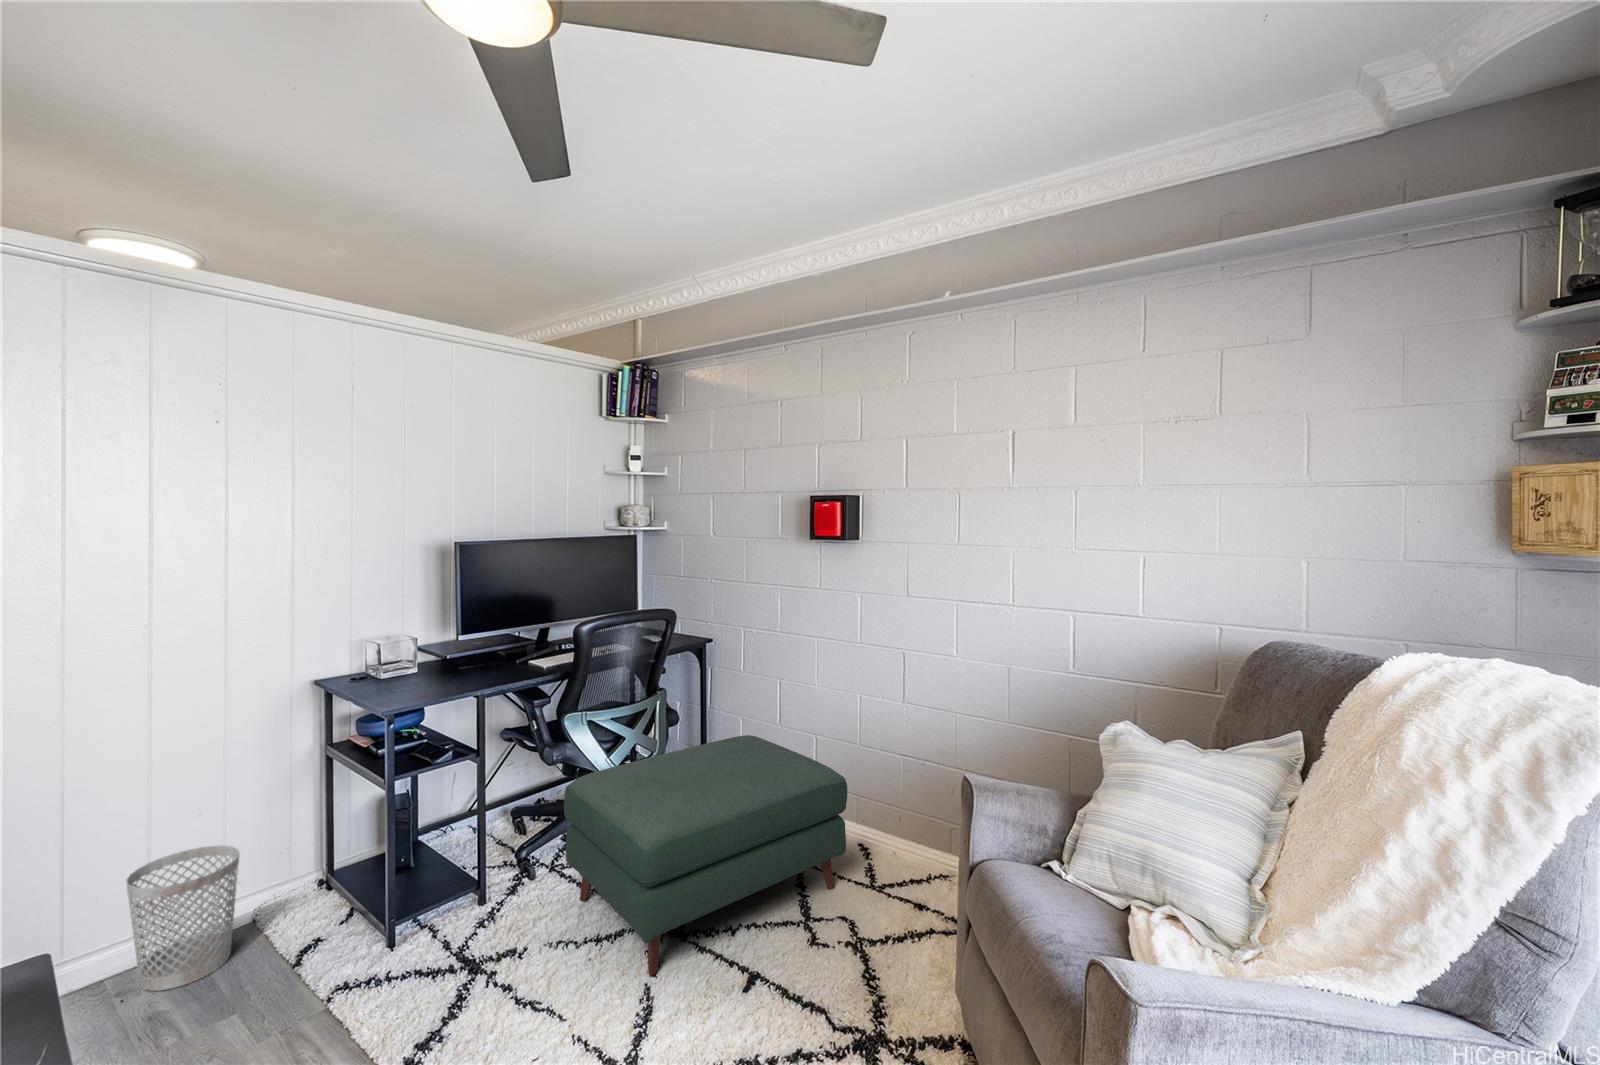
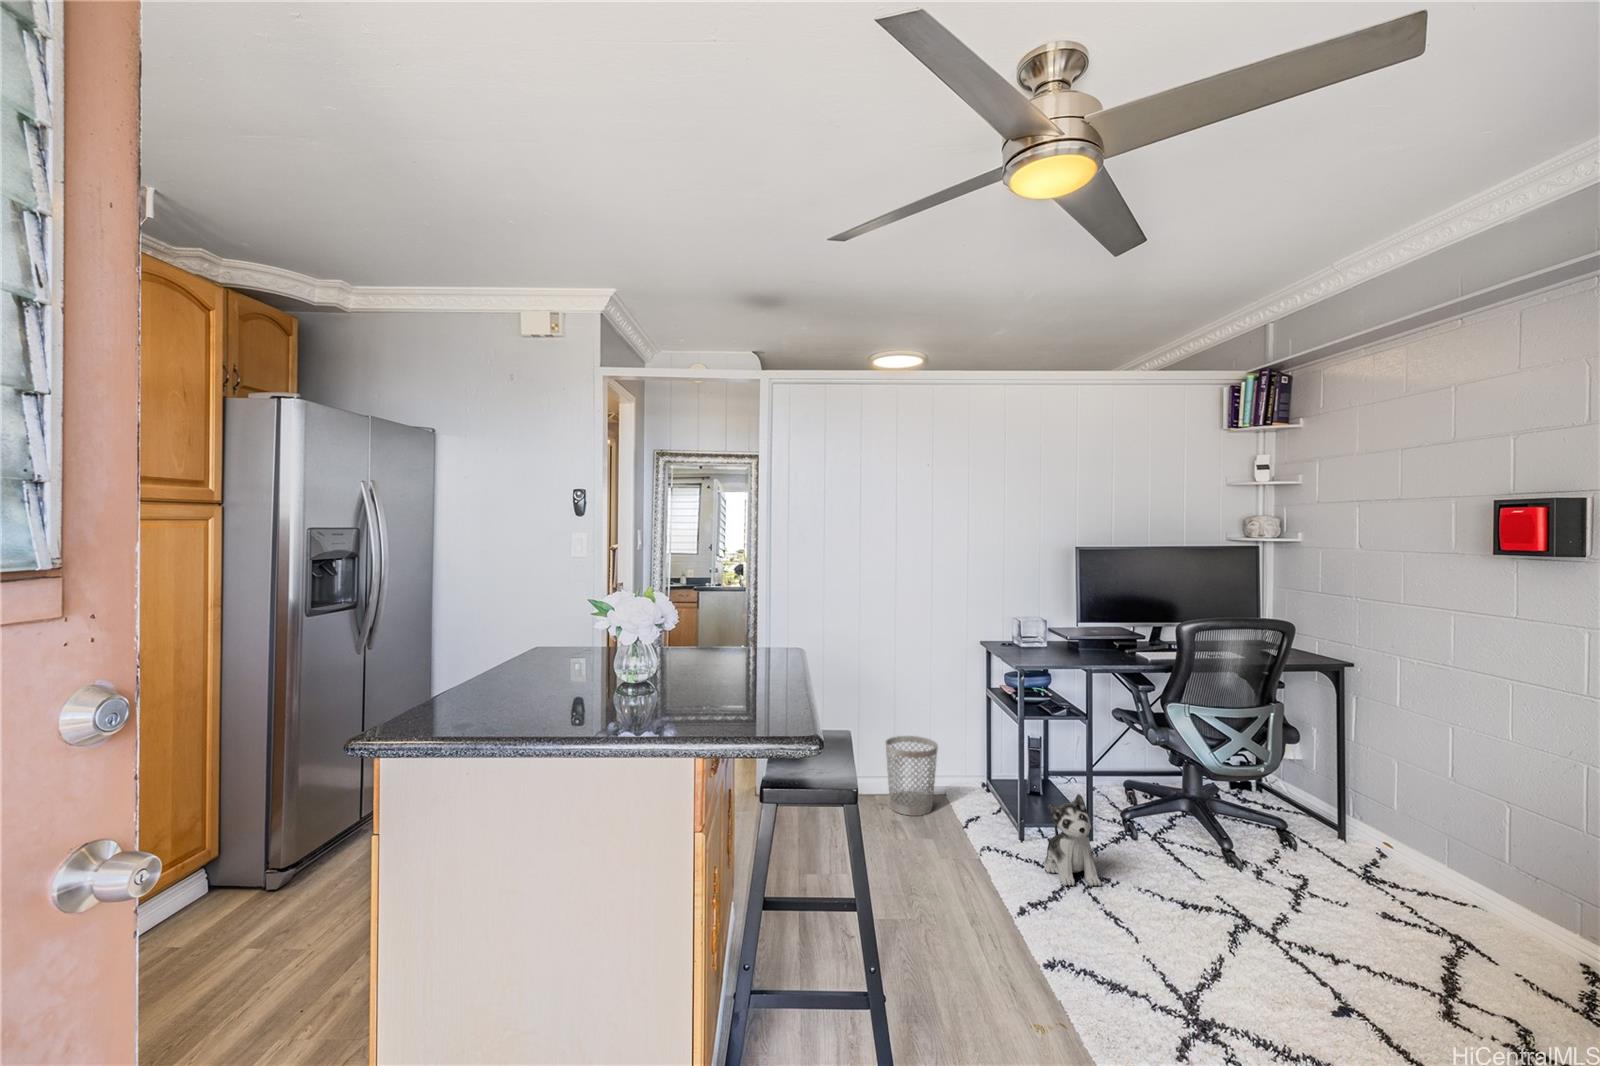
ottoman: present [564,735,848,976] -> none [1160,759,1532,983]
plush toy: none [426,860,505,989] -> present [1044,794,1101,886]

